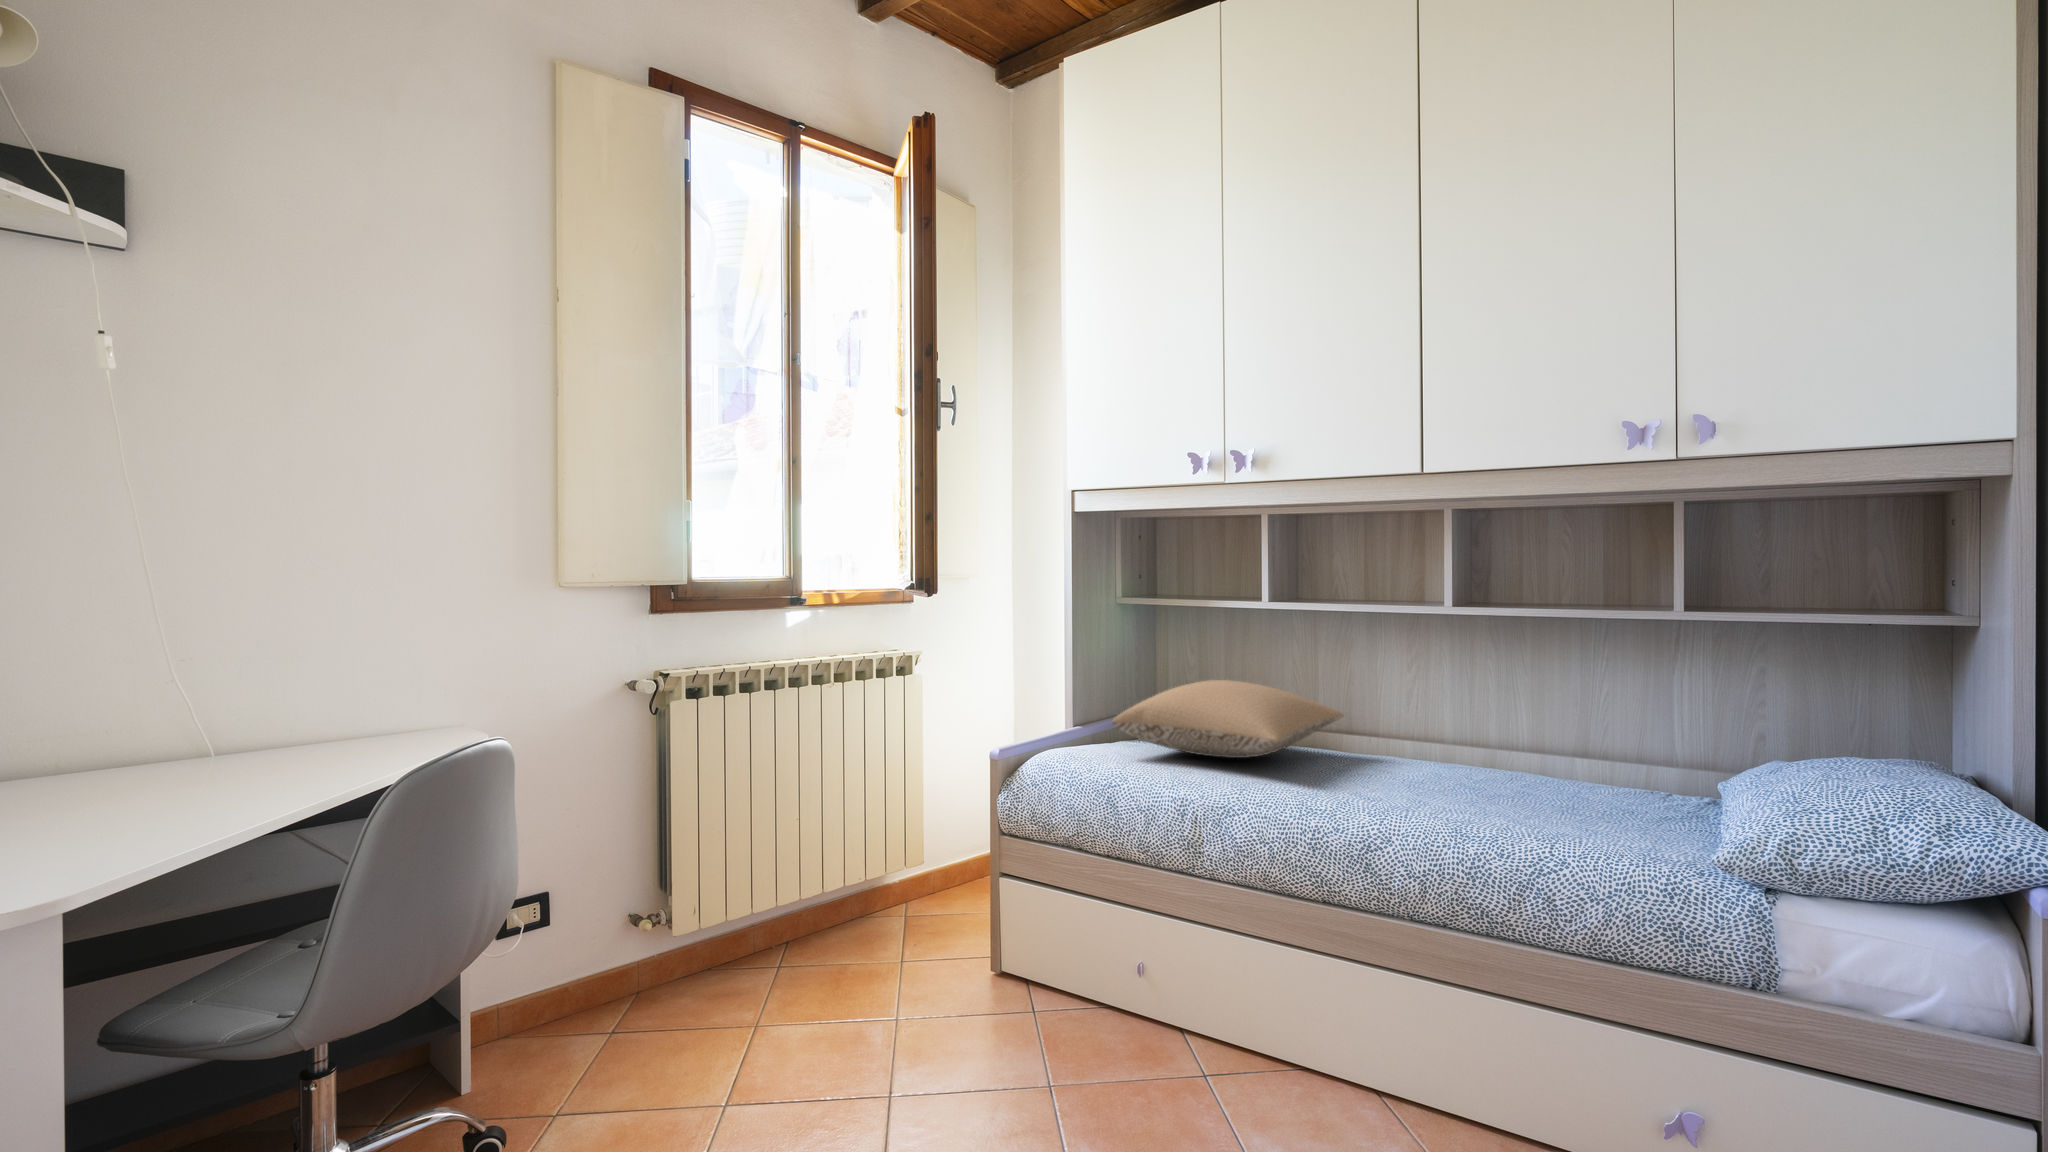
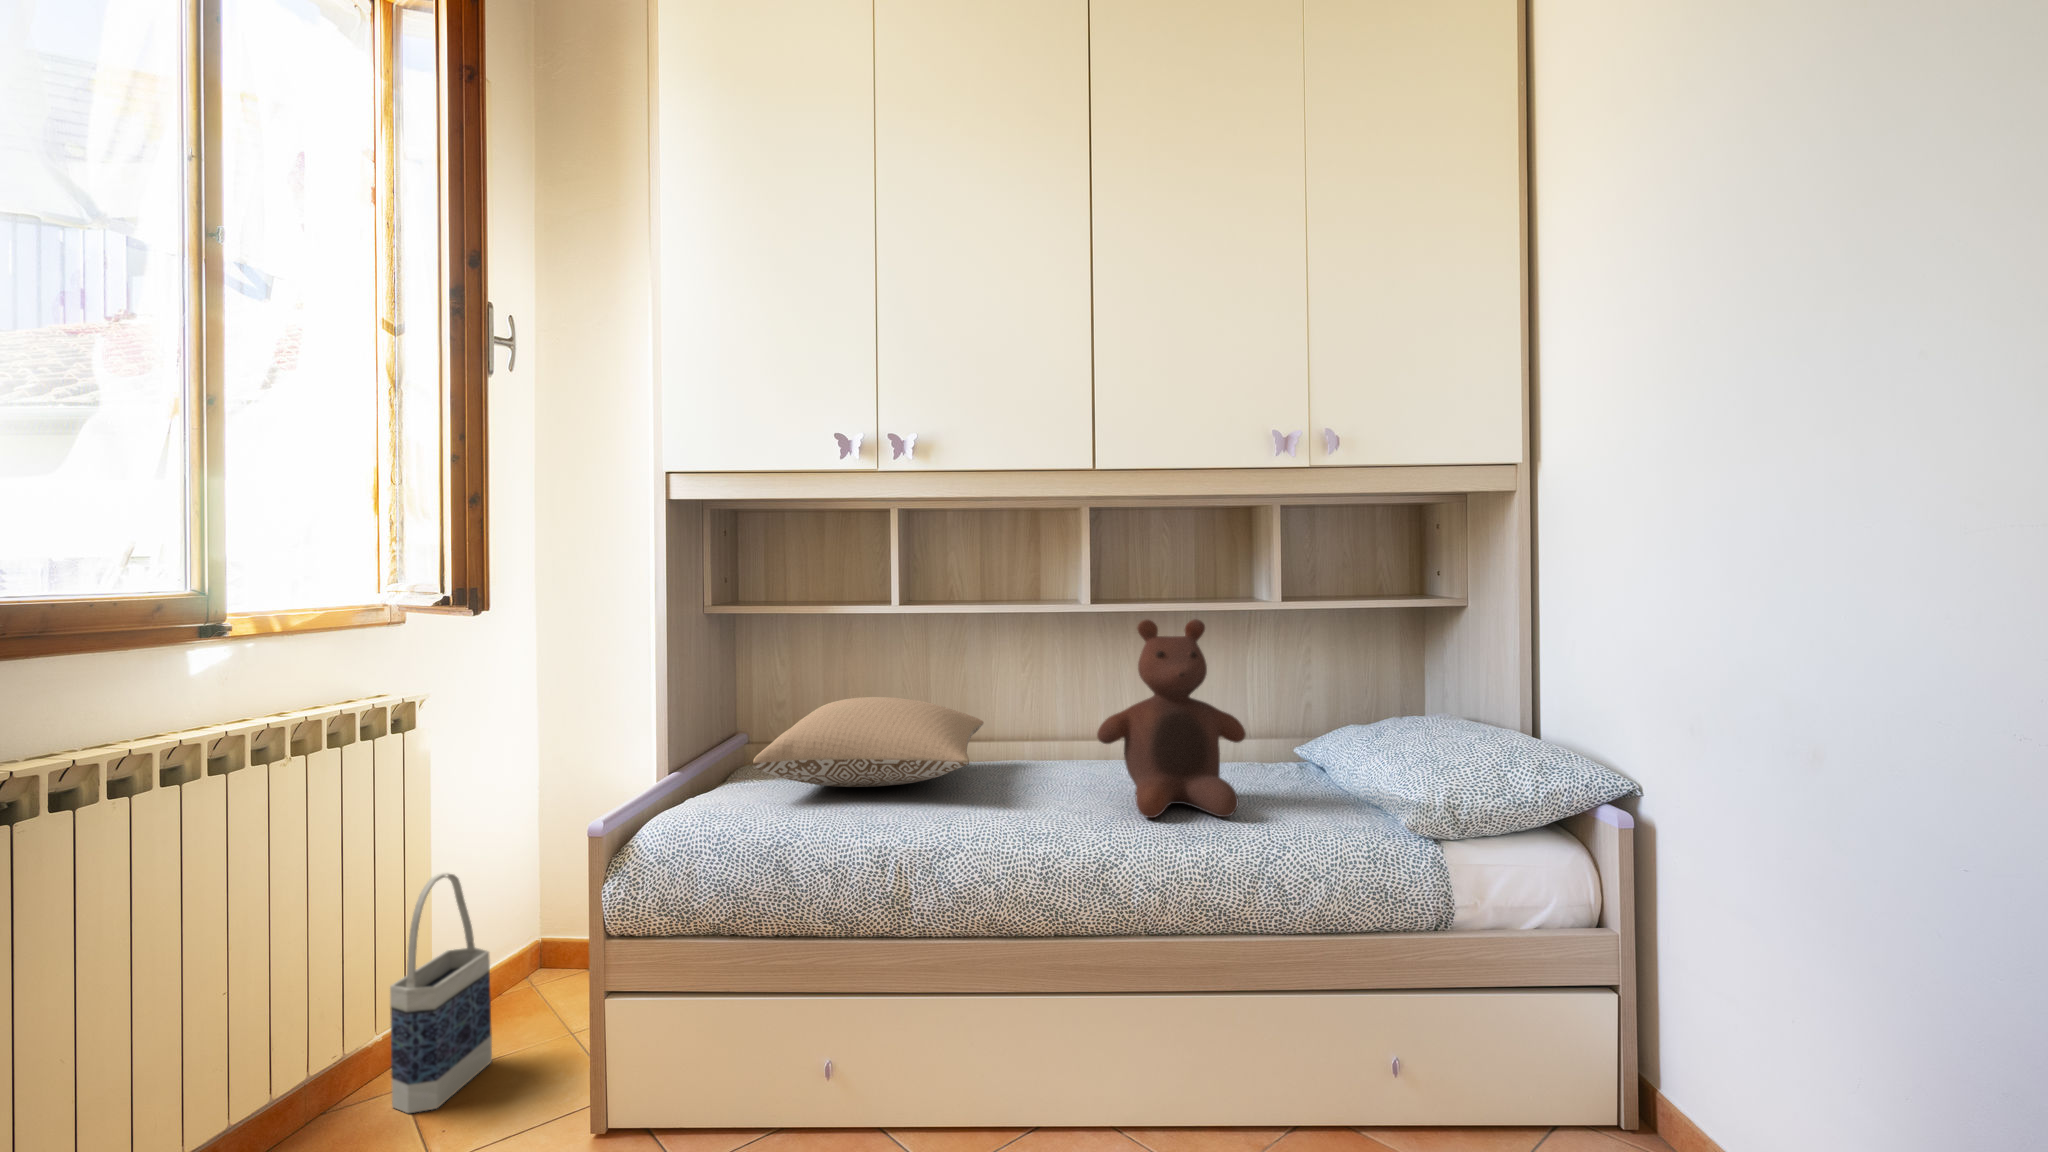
stuffed bear: none [1410,622,1578,827] -> present [1097,619,1246,818]
bag: none [892,777,954,936] -> present [390,874,492,1113]

